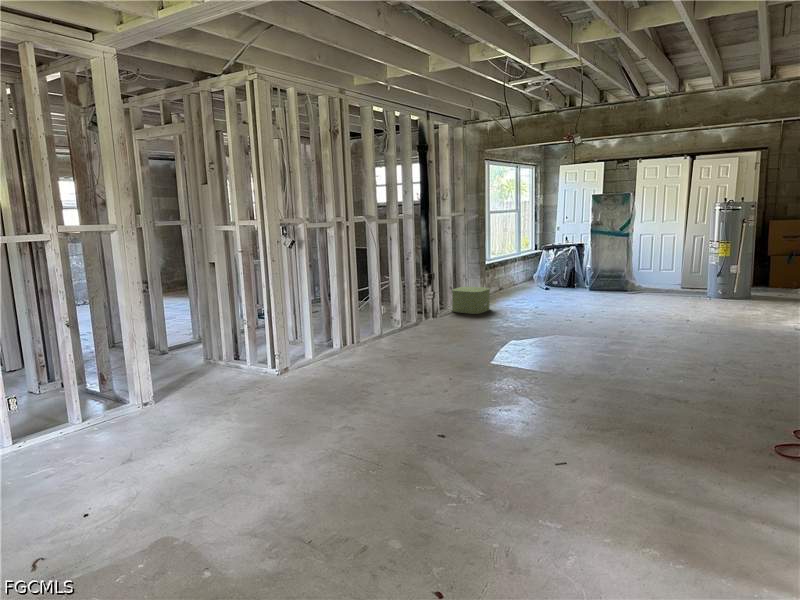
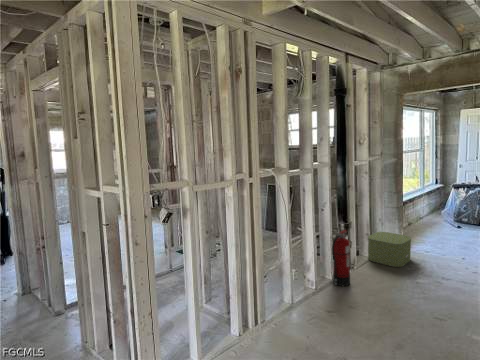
fire extinguisher: none [416,276,432,326] -> present [332,230,350,286]

